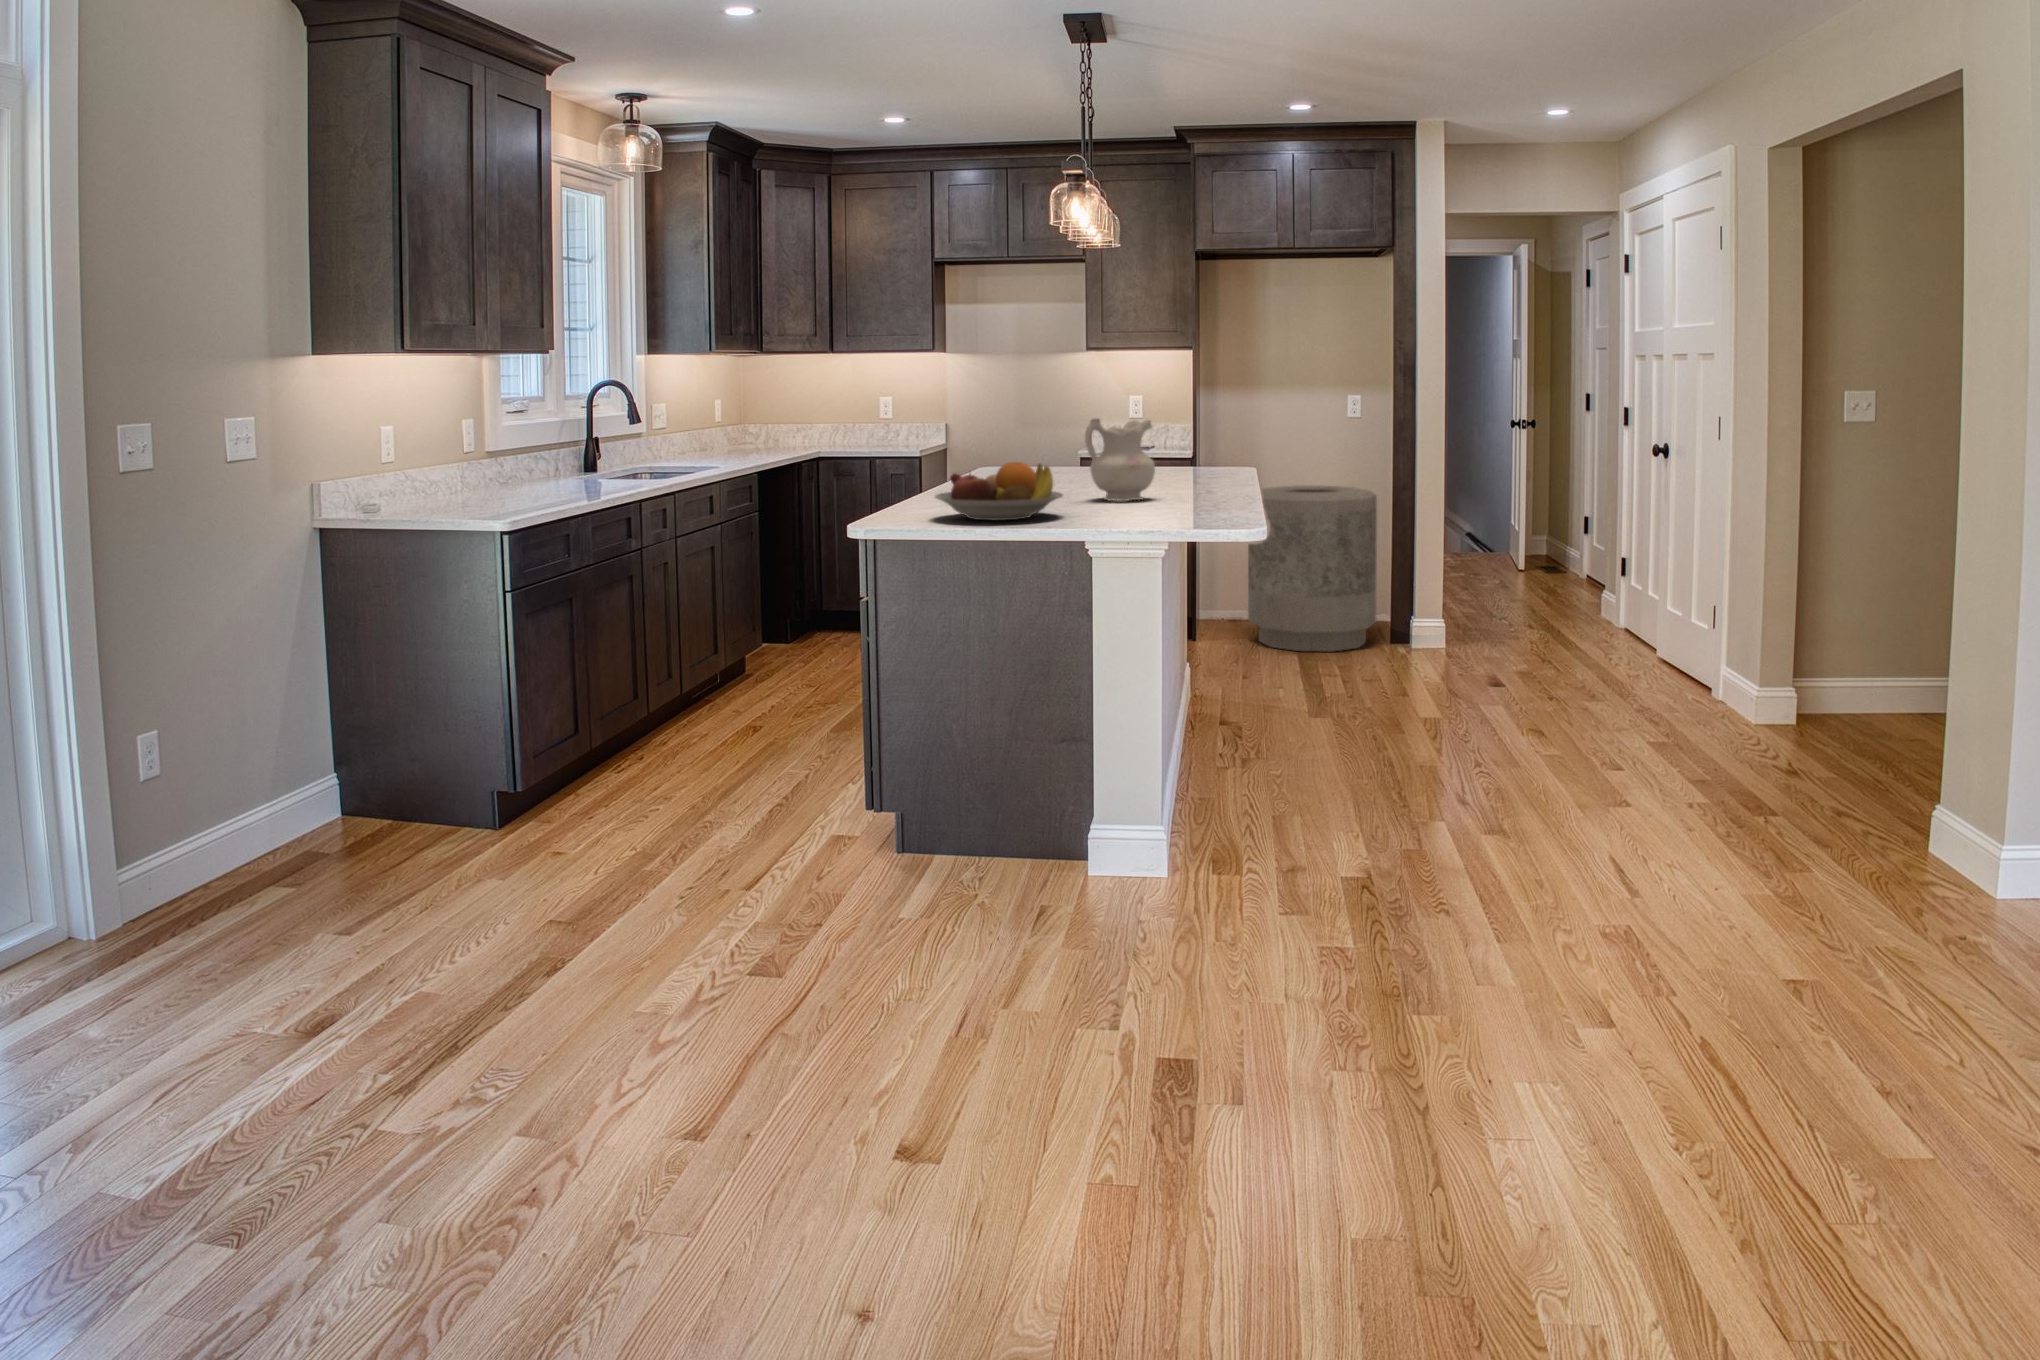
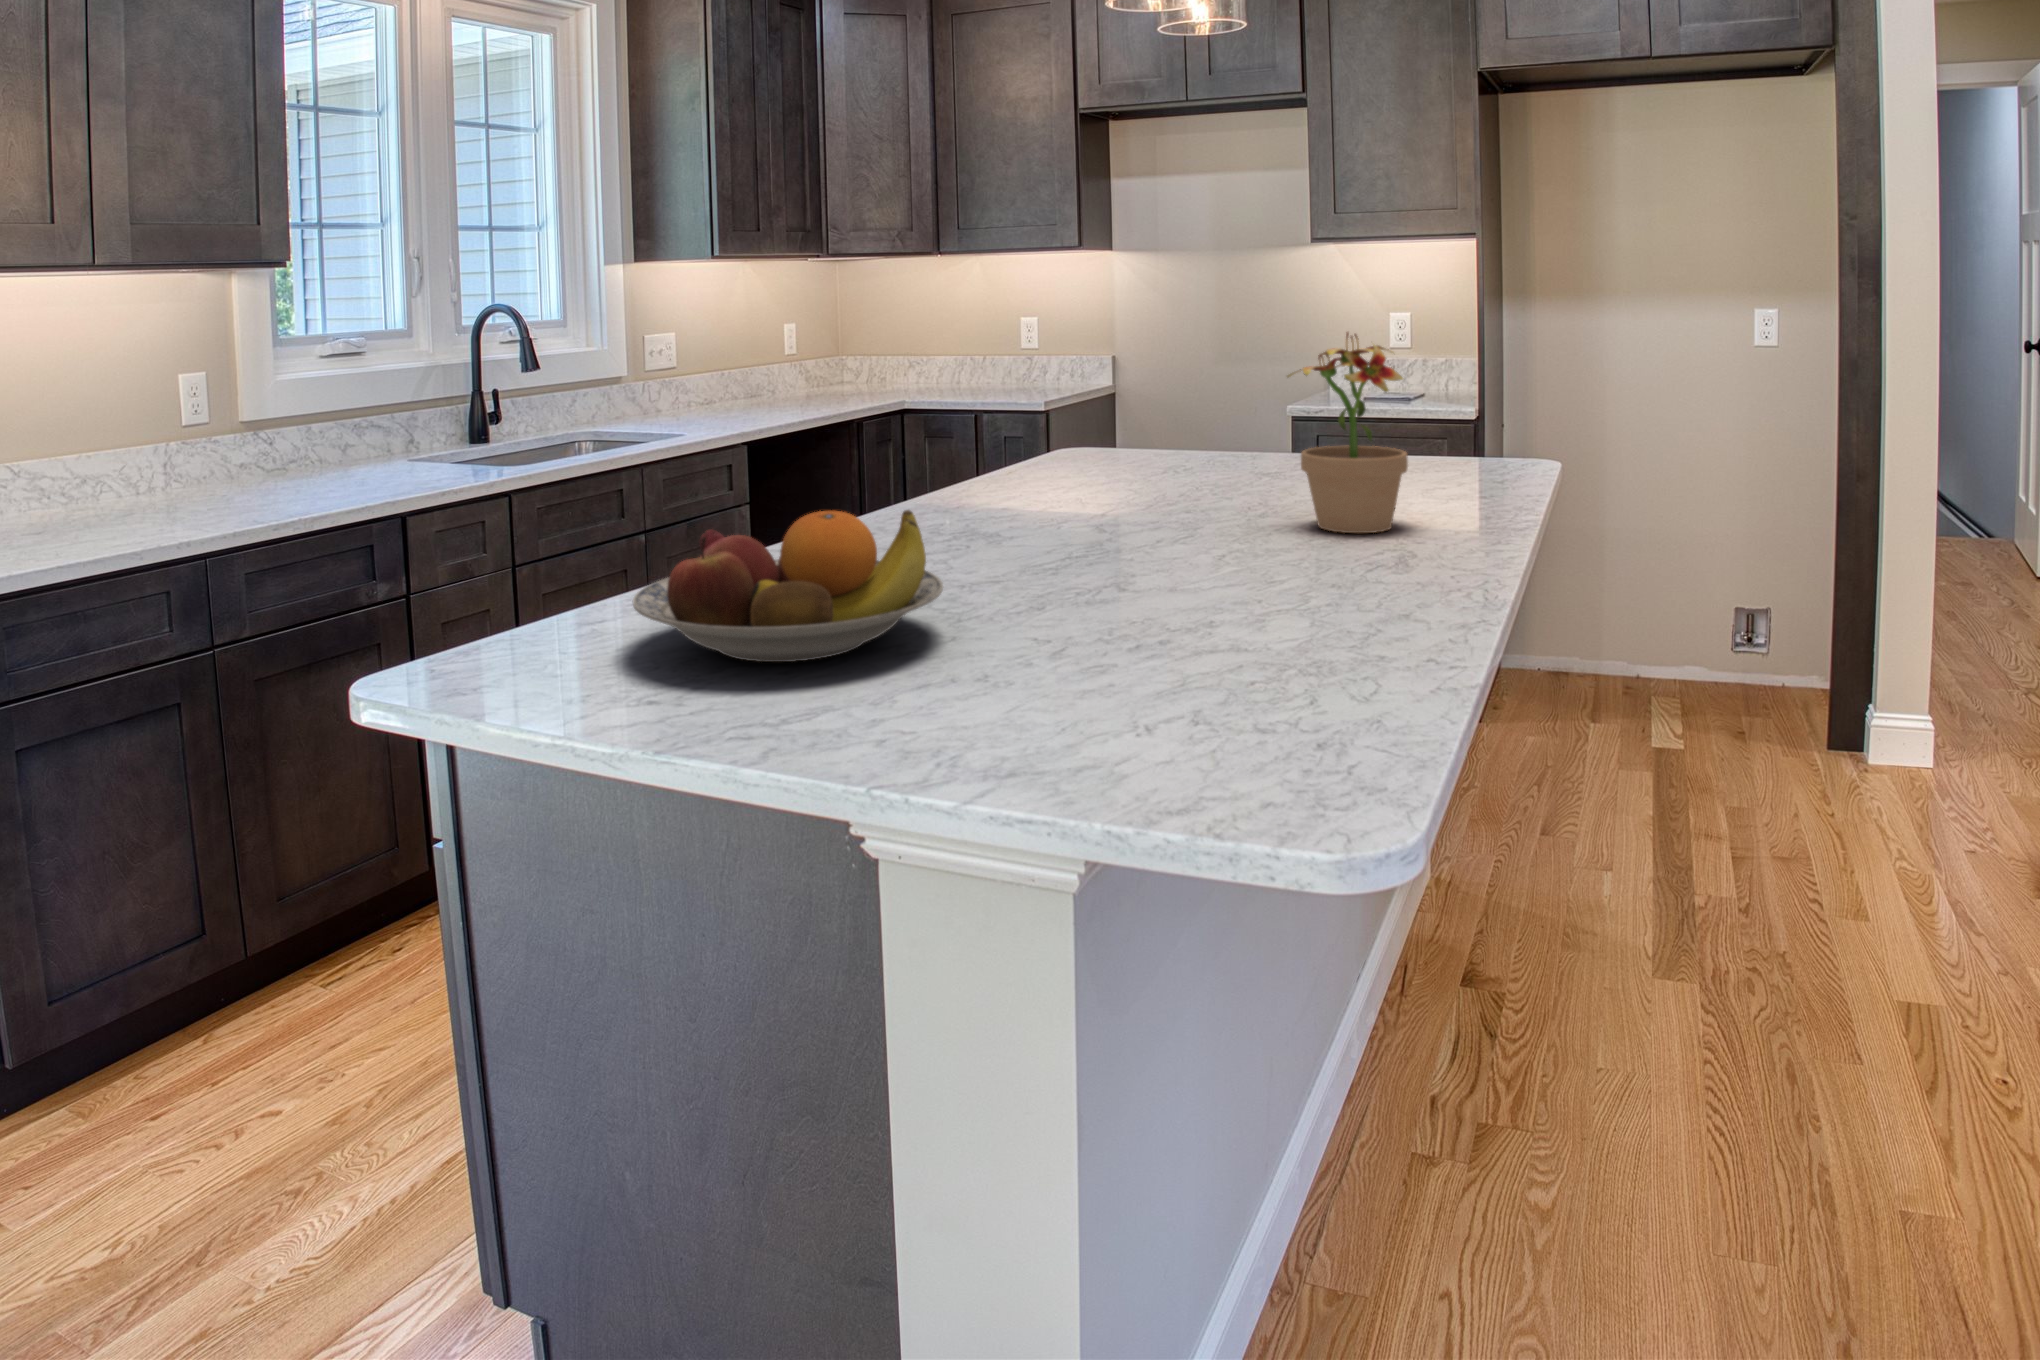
potted plant: none [1157,395,1213,489] -> present [1287,333,1408,533]
ceramic pitcher: present [1085,418,1155,501] -> none [1079,390,1243,577]
trash can: present [1248,485,1377,651] -> none [1558,456,1792,746]

